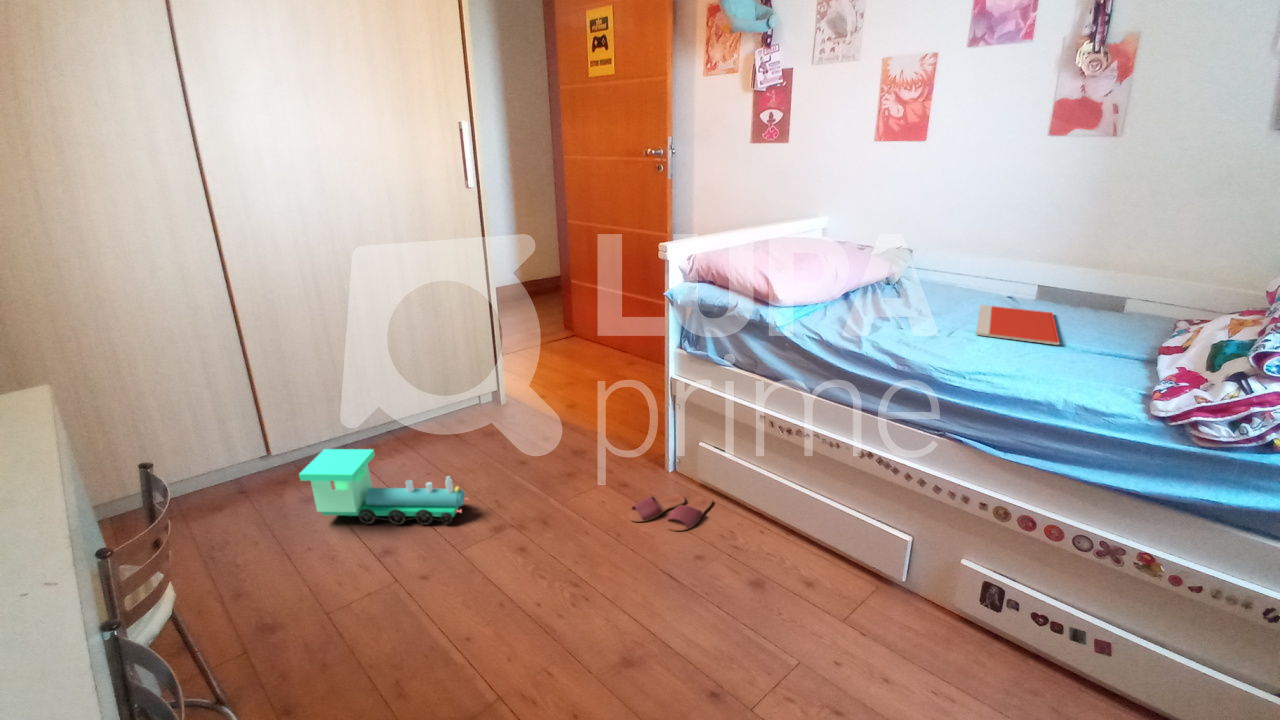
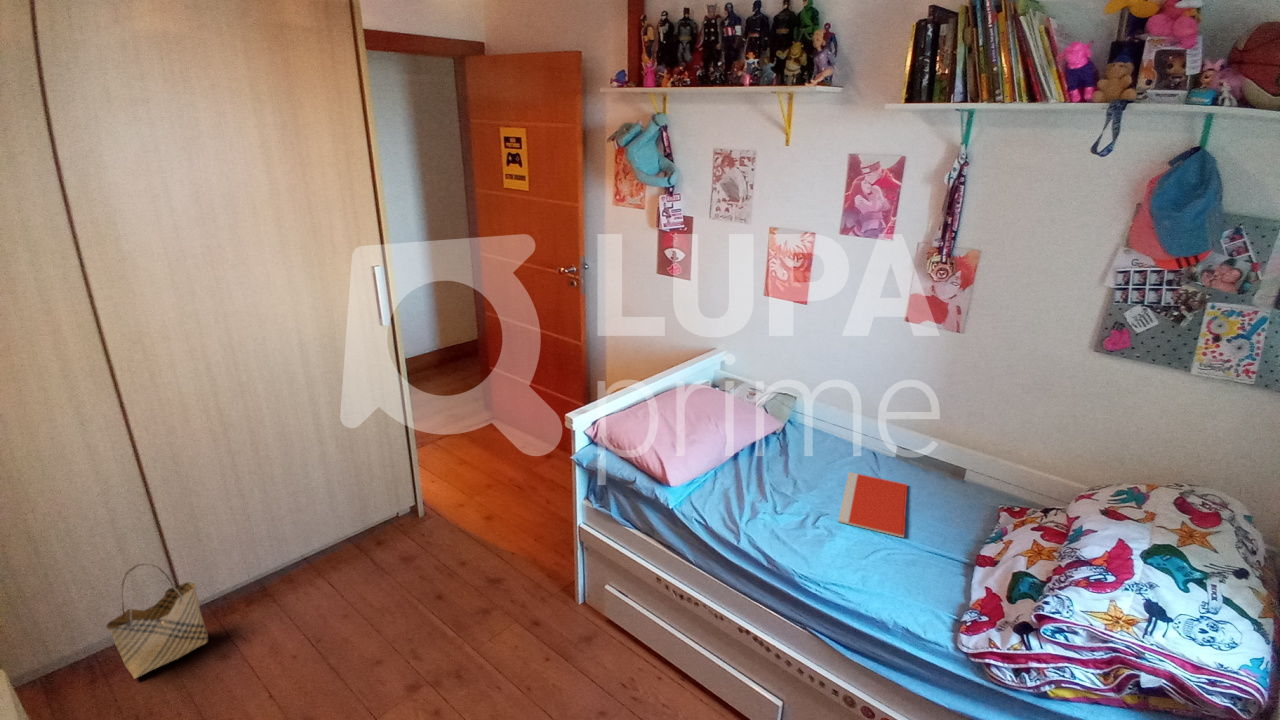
woven basket: none [197,399,294,513] -> present [106,564,208,679]
toy train: present [299,449,468,525] -> none [213,610,384,686]
slippers: present [628,494,712,531] -> none [537,633,616,680]

